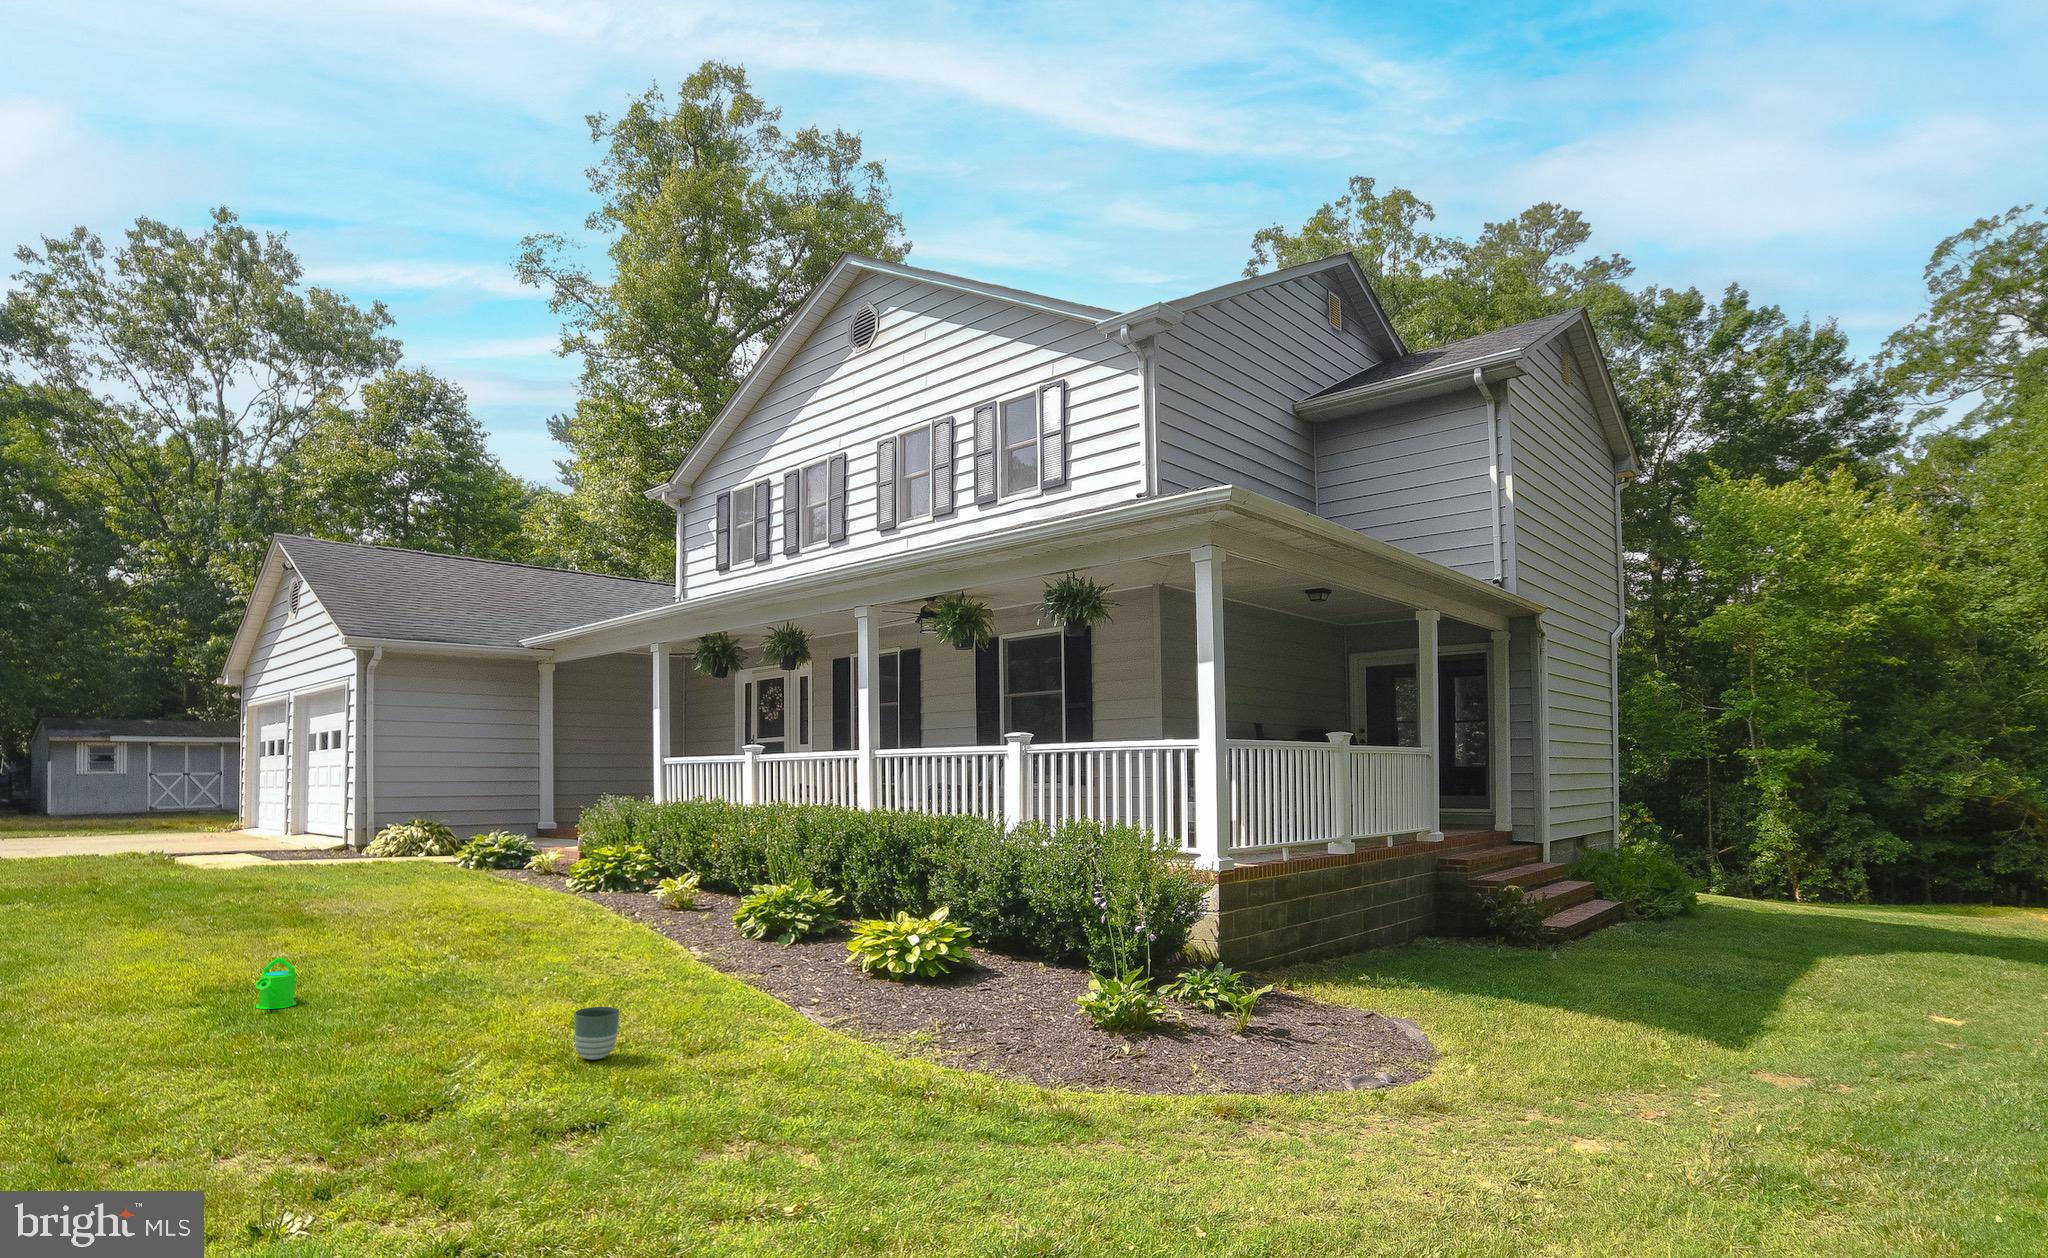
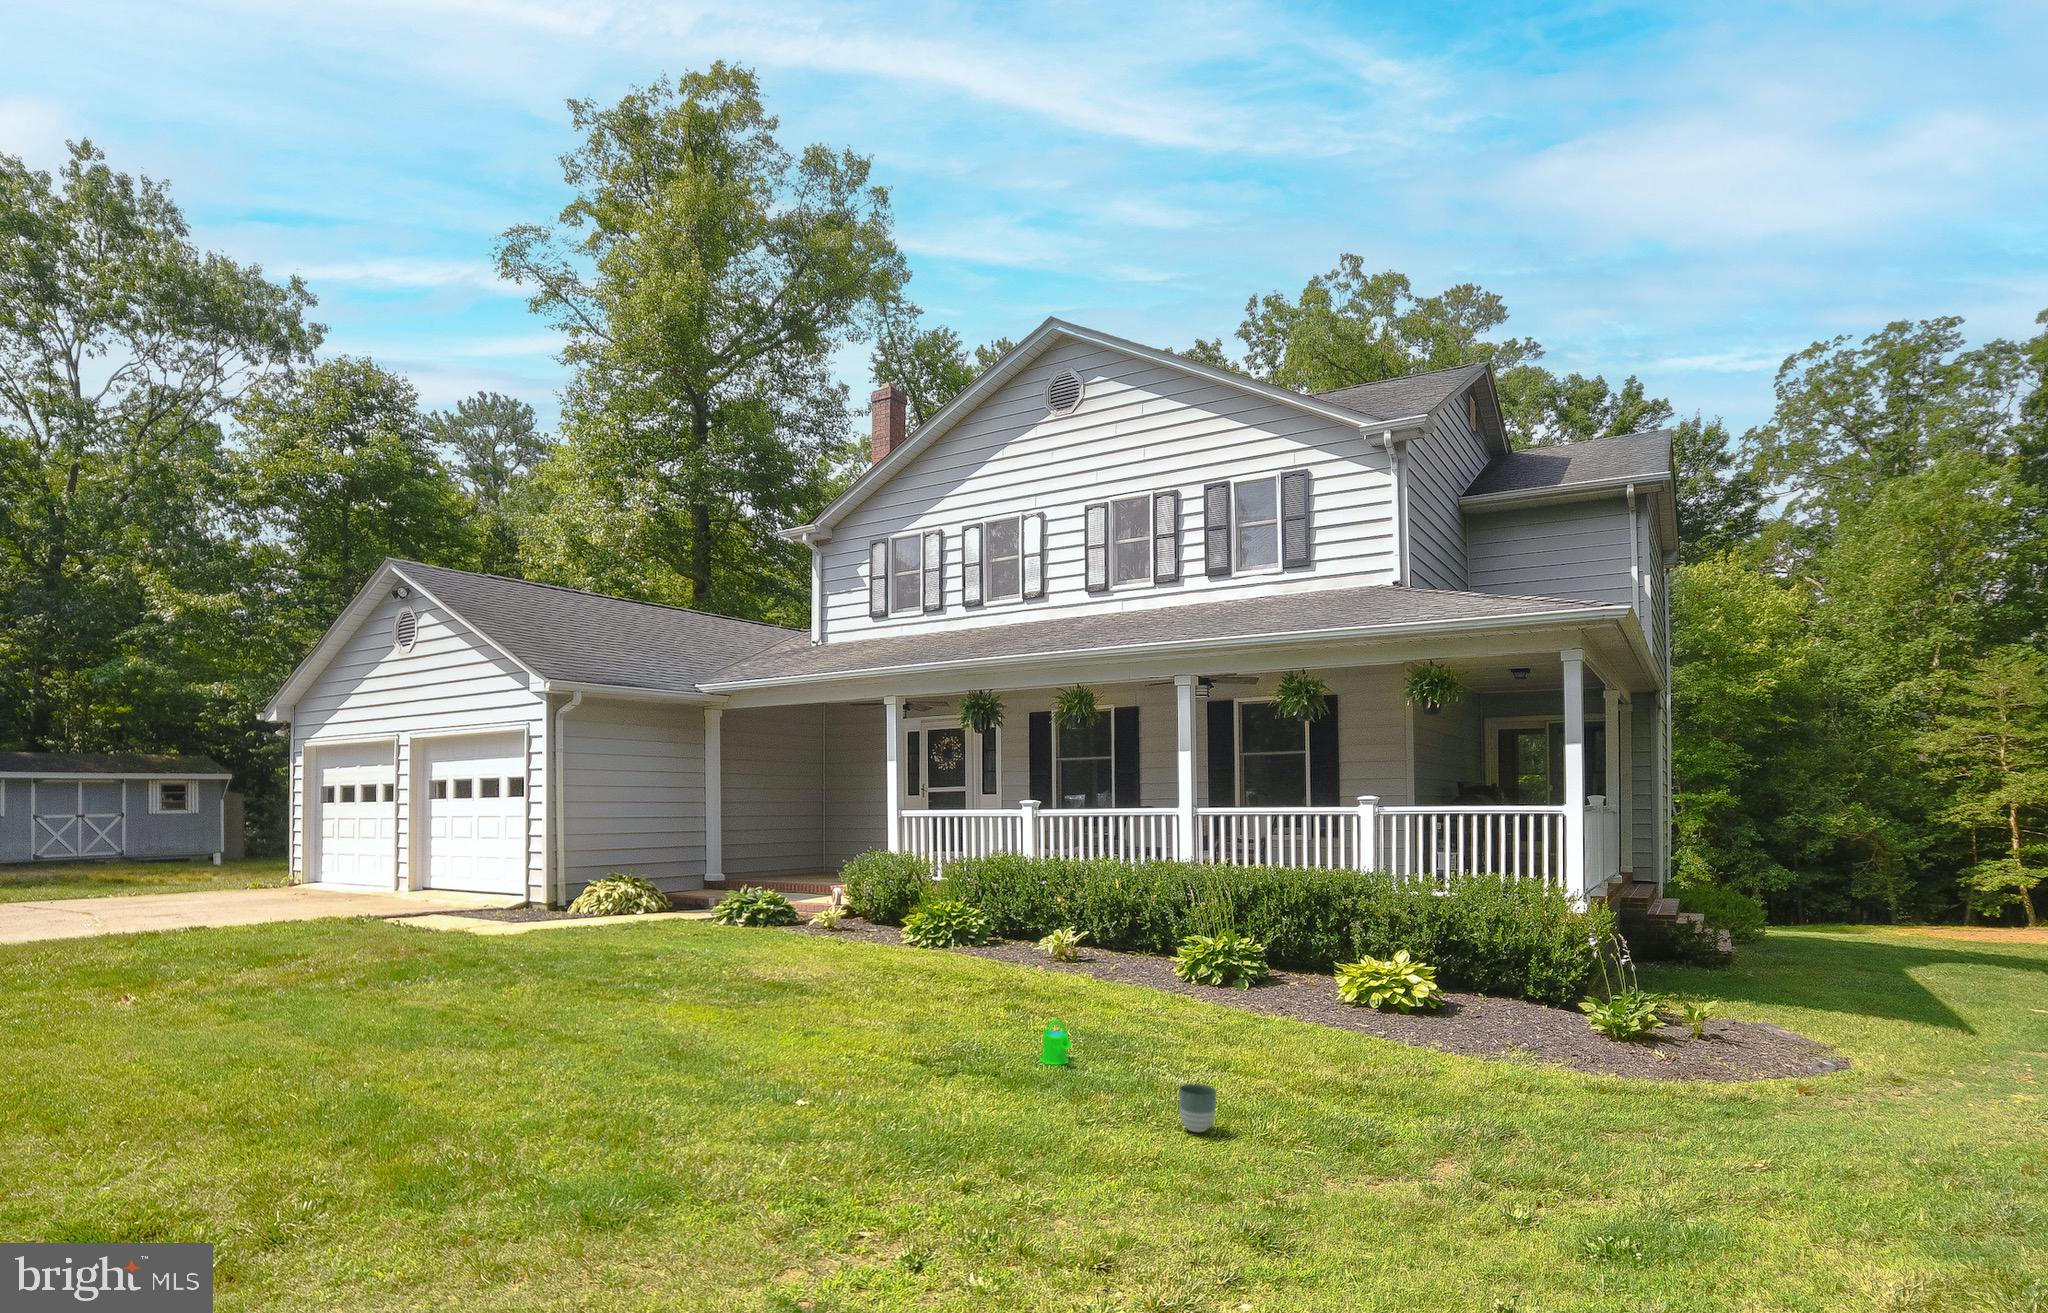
planter: present [575,1007,620,1060] -> present [1179,1084,1217,1132]

